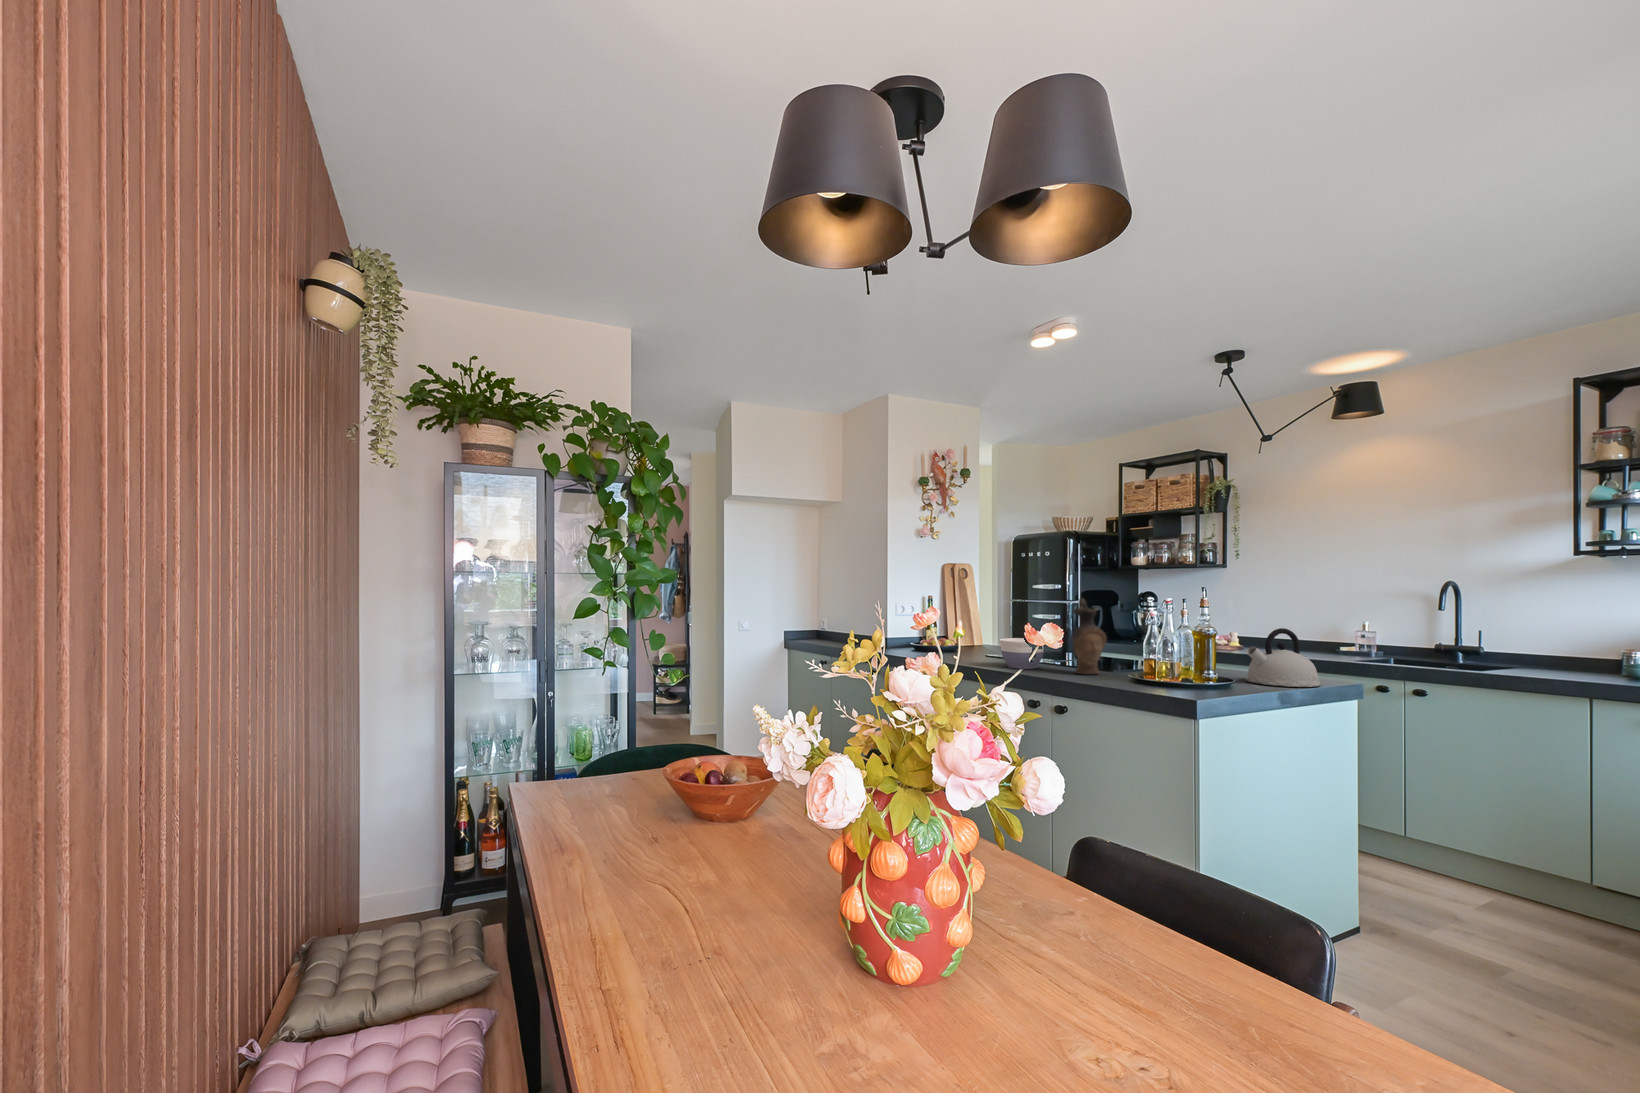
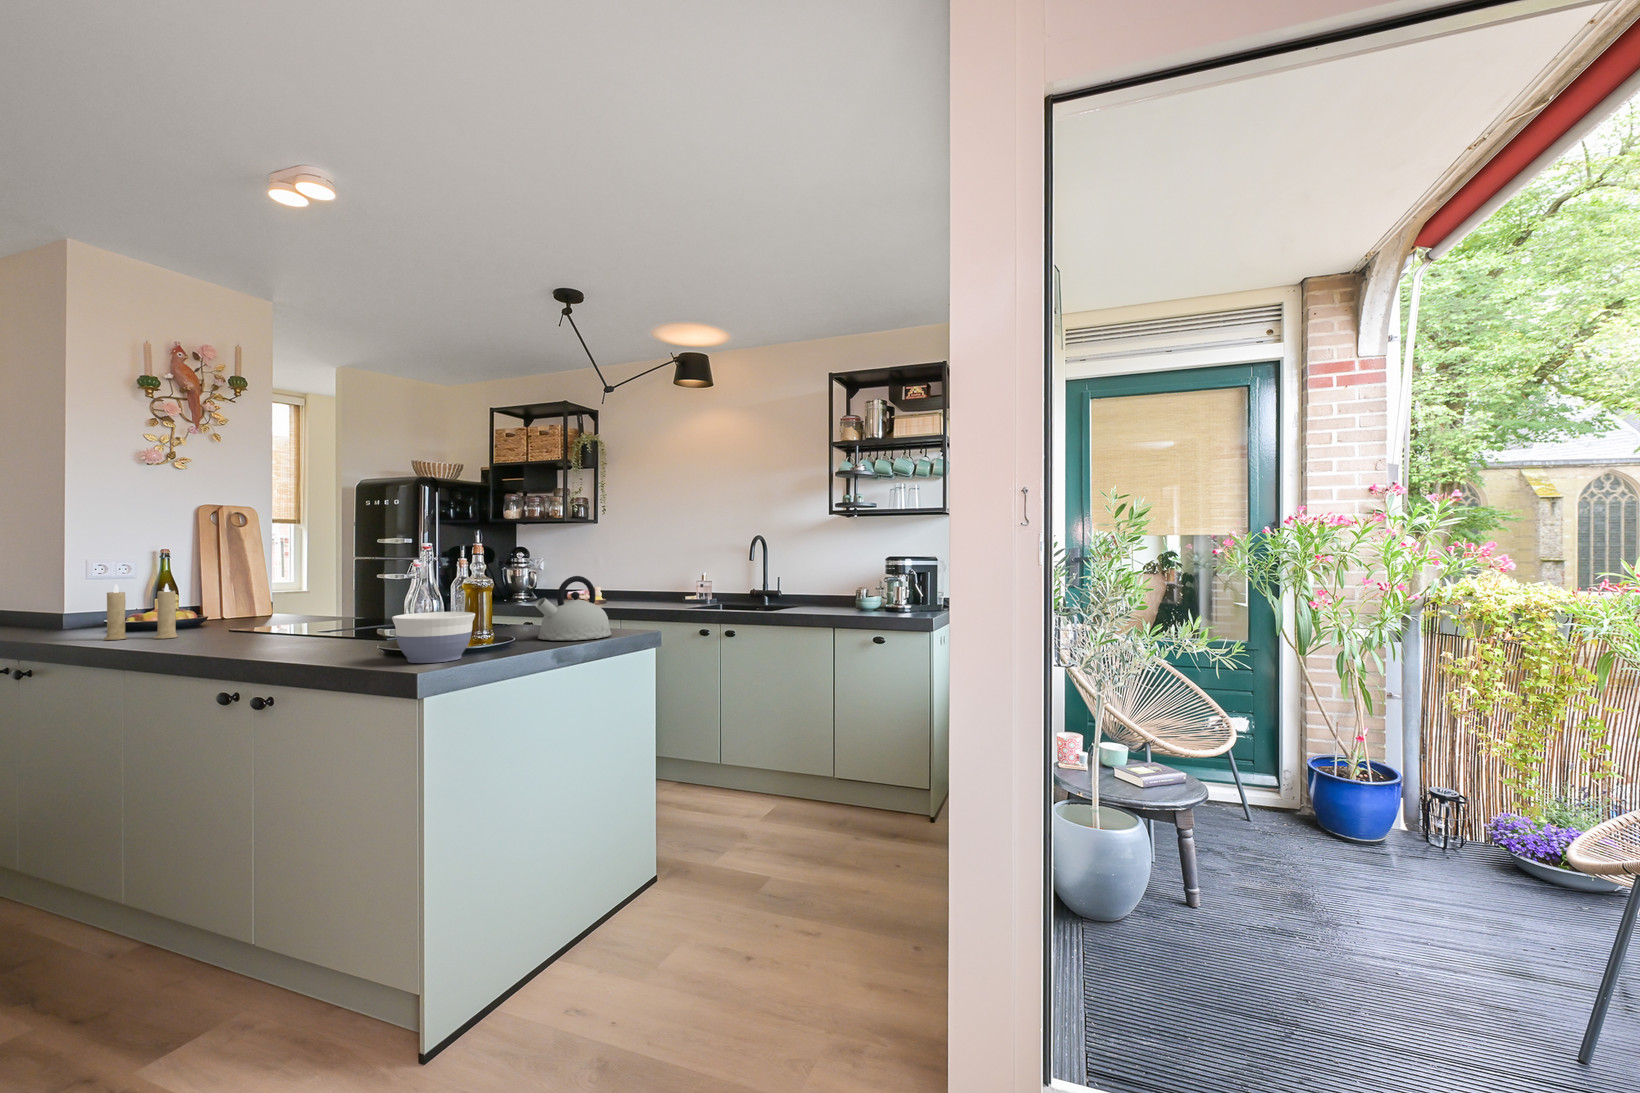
ceramic pitcher: present [1072,599,1107,674] -> none [313,546,364,650]
candle: none [929,617,966,655] -> present [103,584,178,640]
bowl: present [999,638,1044,669] -> present [392,612,475,663]

